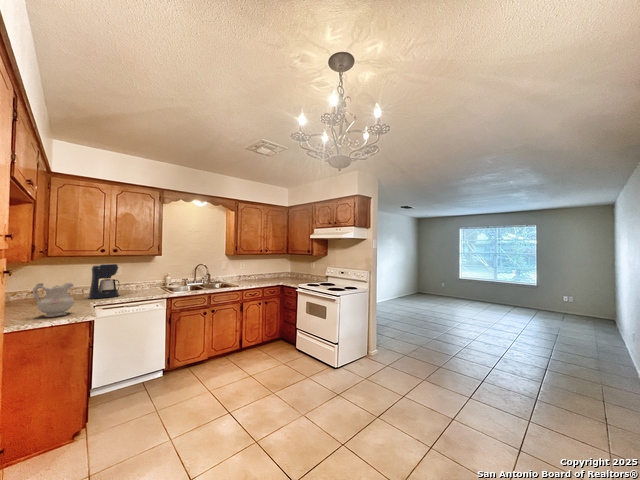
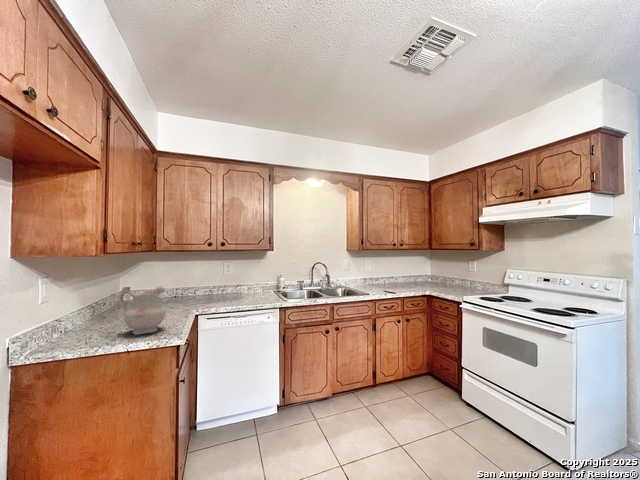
coffee maker: present [88,264,119,299] -> none [196,261,228,304]

